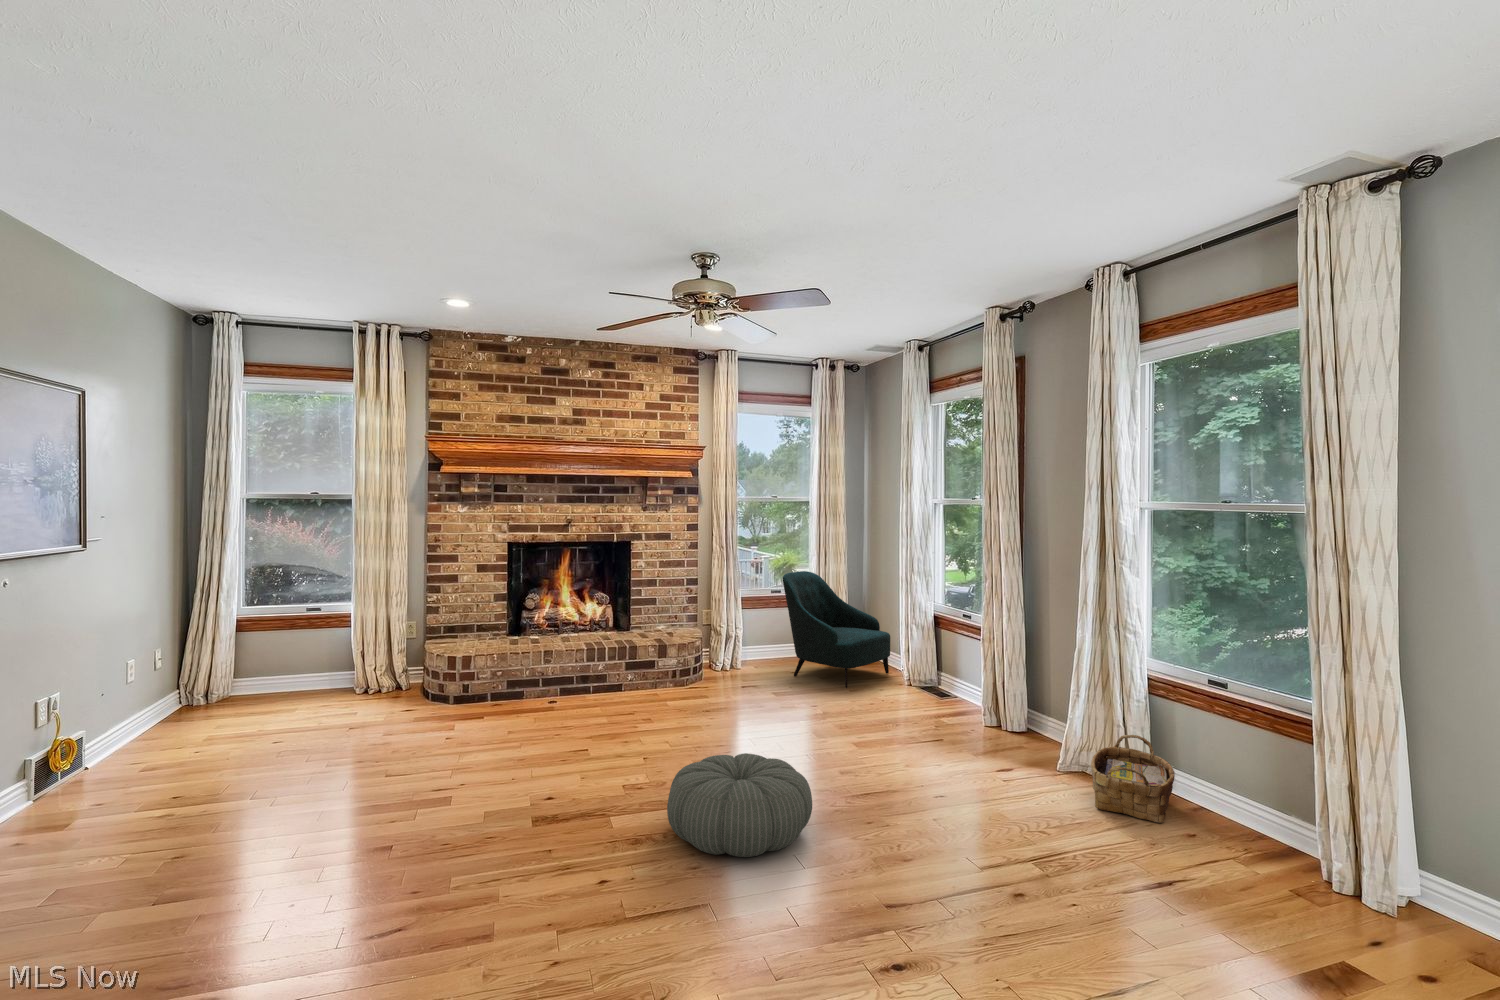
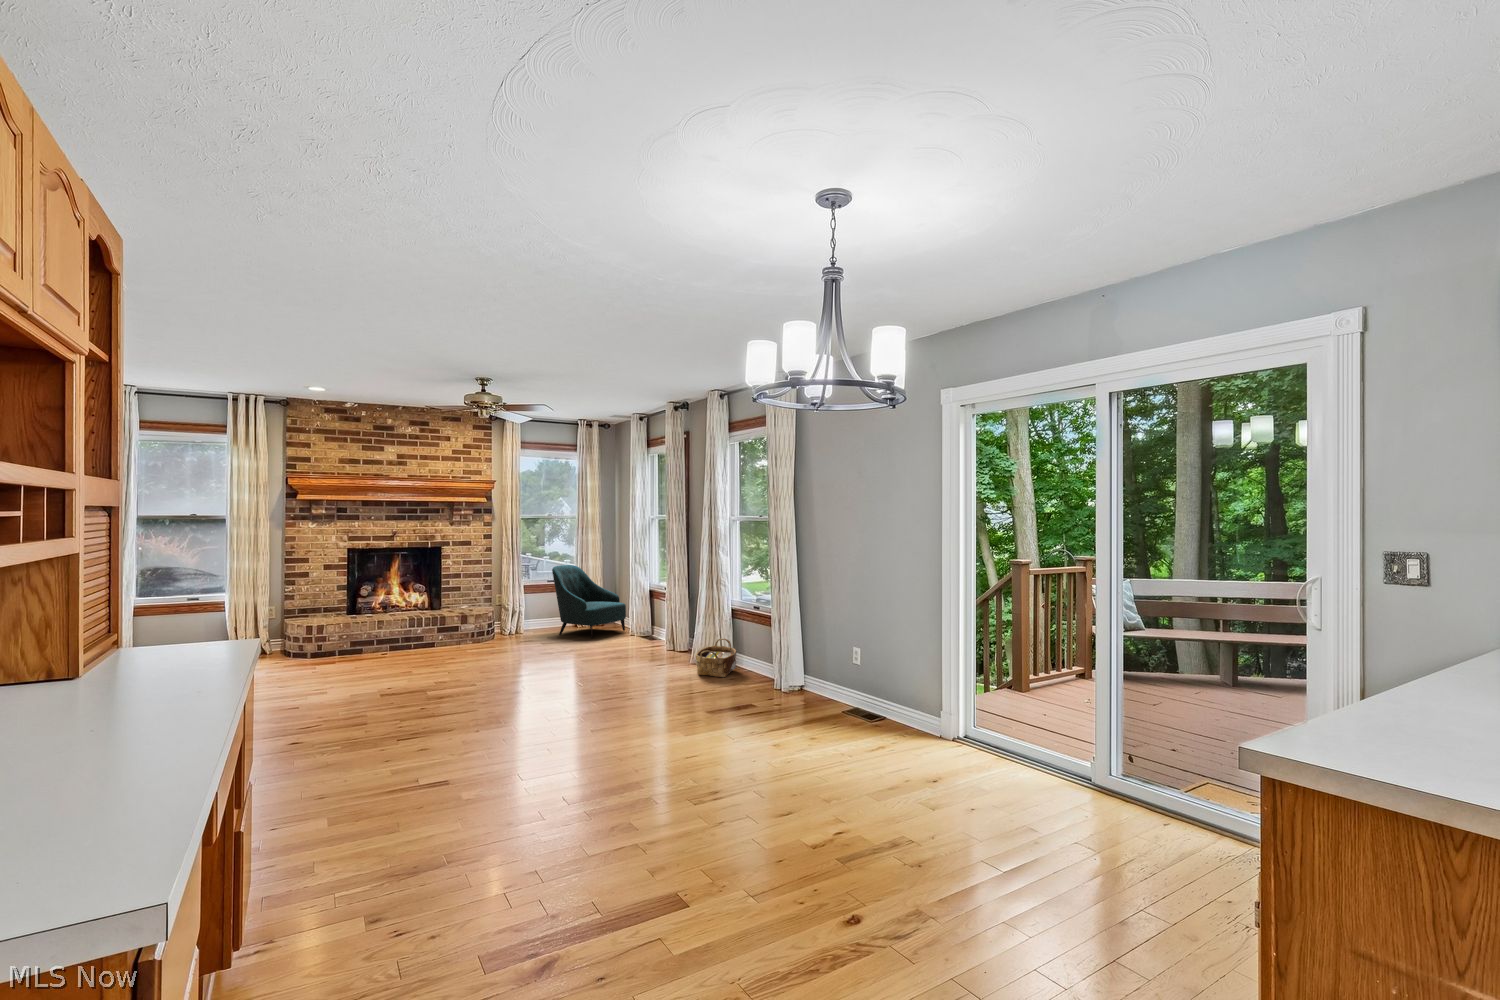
pouf: present [667,753,812,857] -> none [459,656,541,700]

